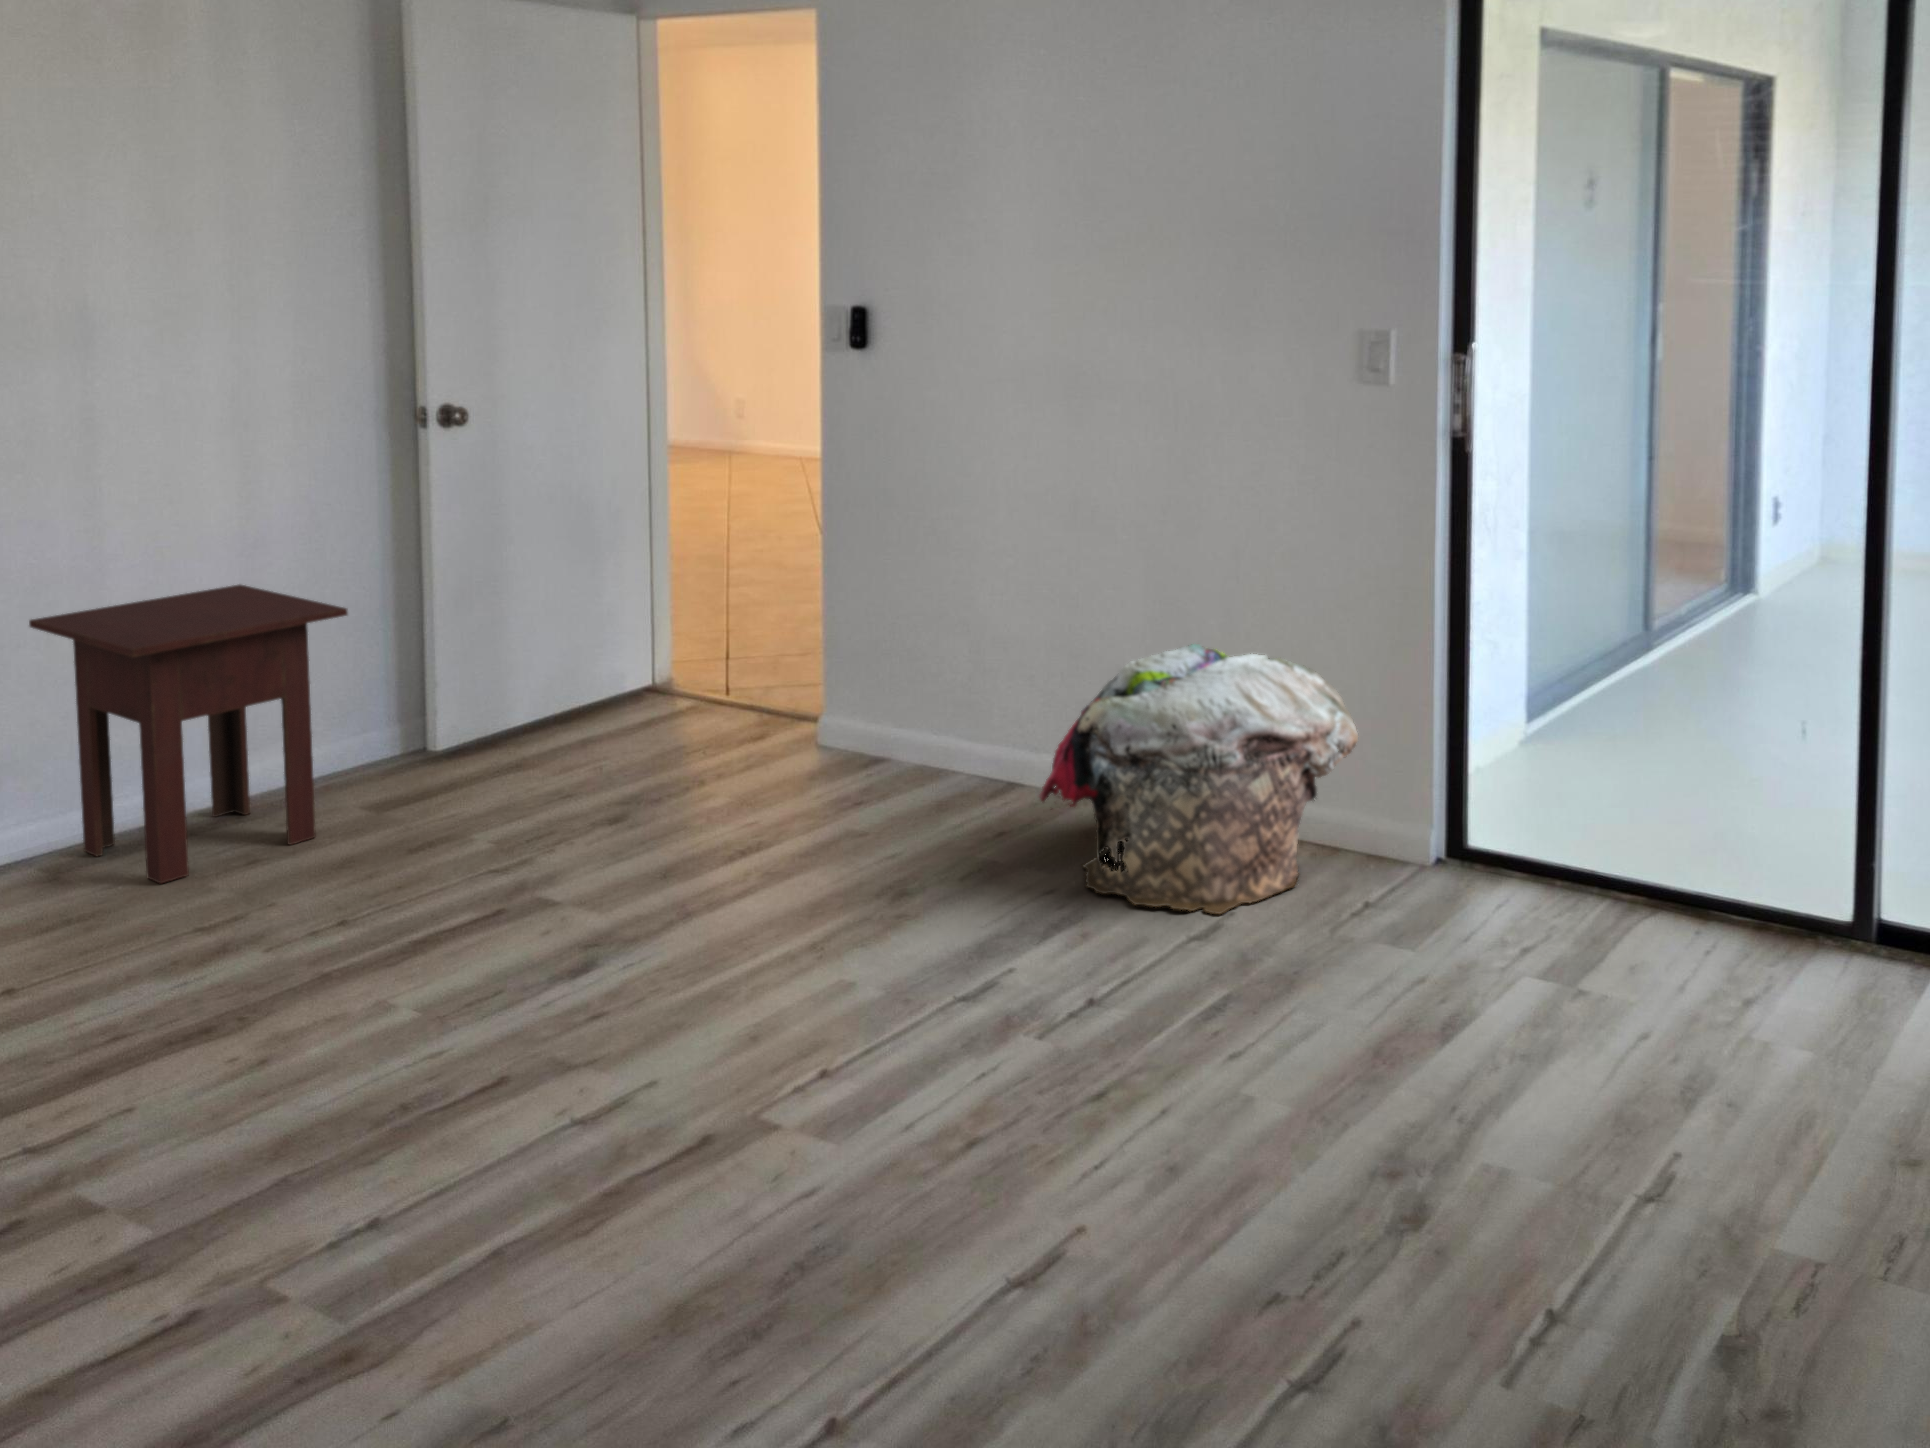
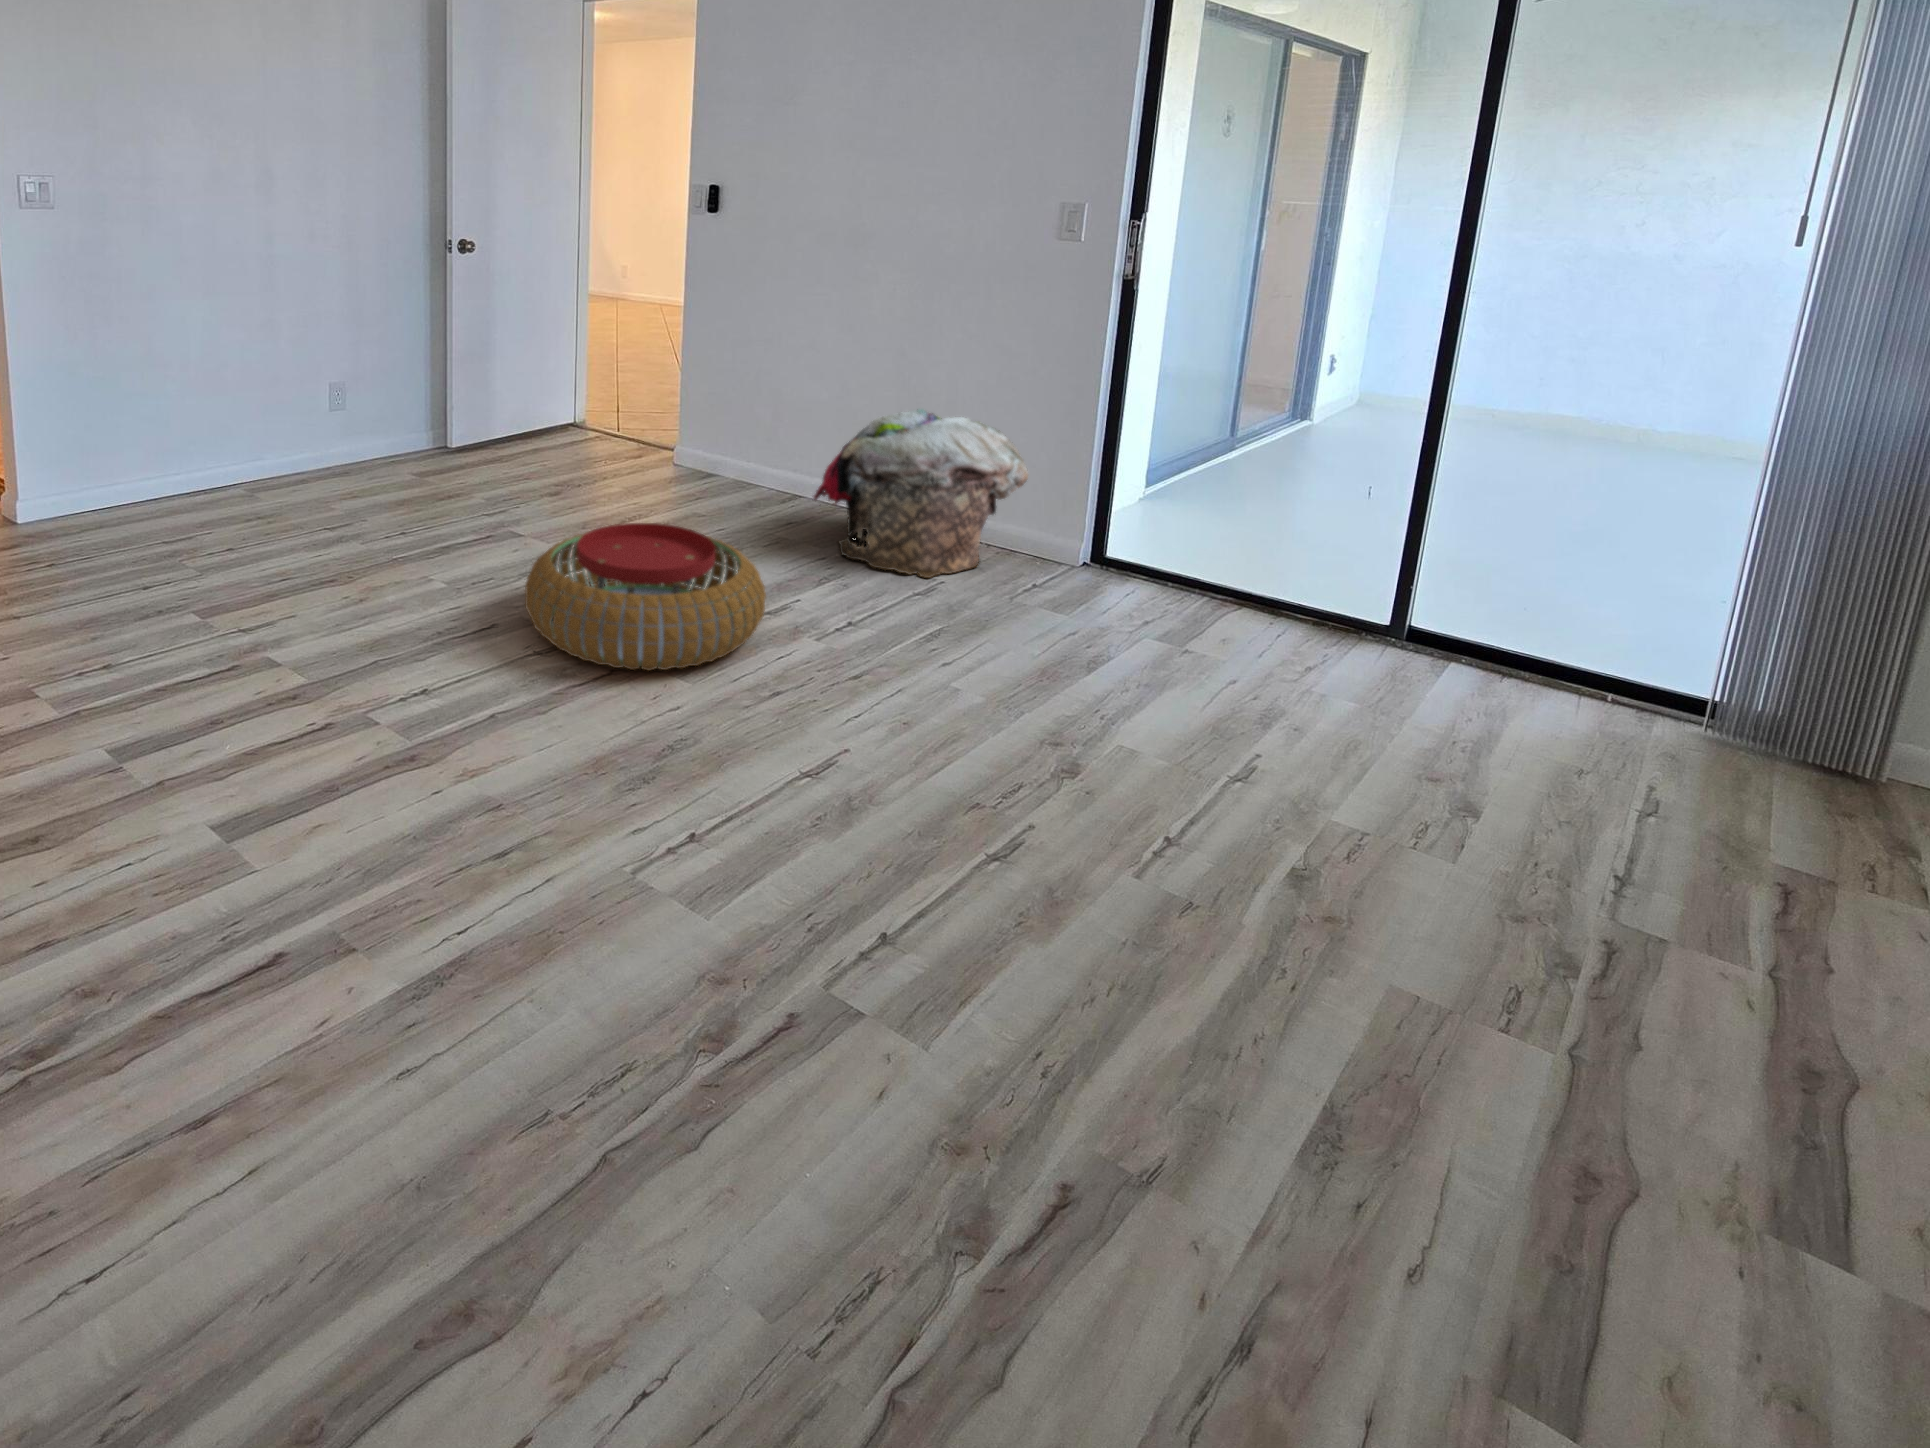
side table: present [29,585,348,884] -> none [240,341,407,503]
pouf: none [544,874,955,1141] -> present [525,523,766,670]

